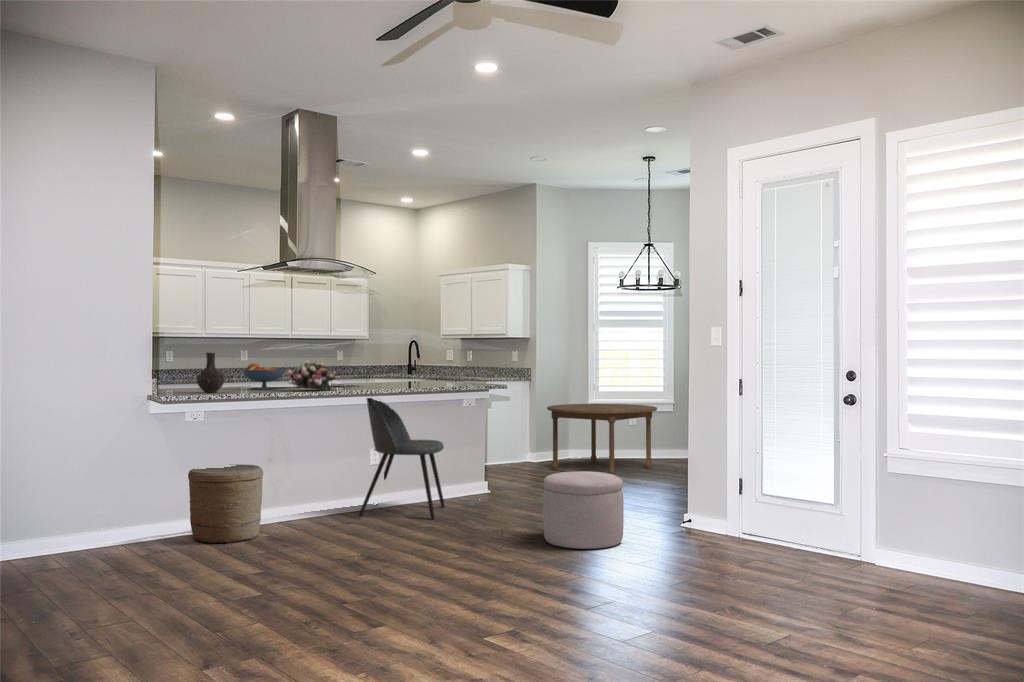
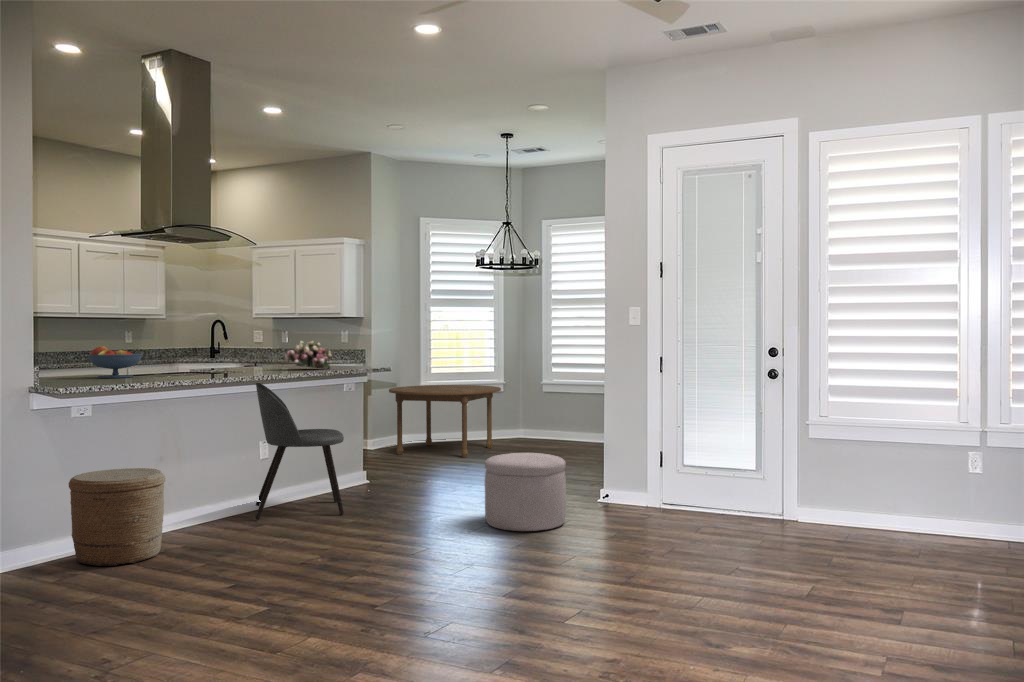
vase: present [197,352,224,393] -> none [50,333,86,383]
flower arrangement: present [287,361,337,390] -> present [285,341,332,369]

